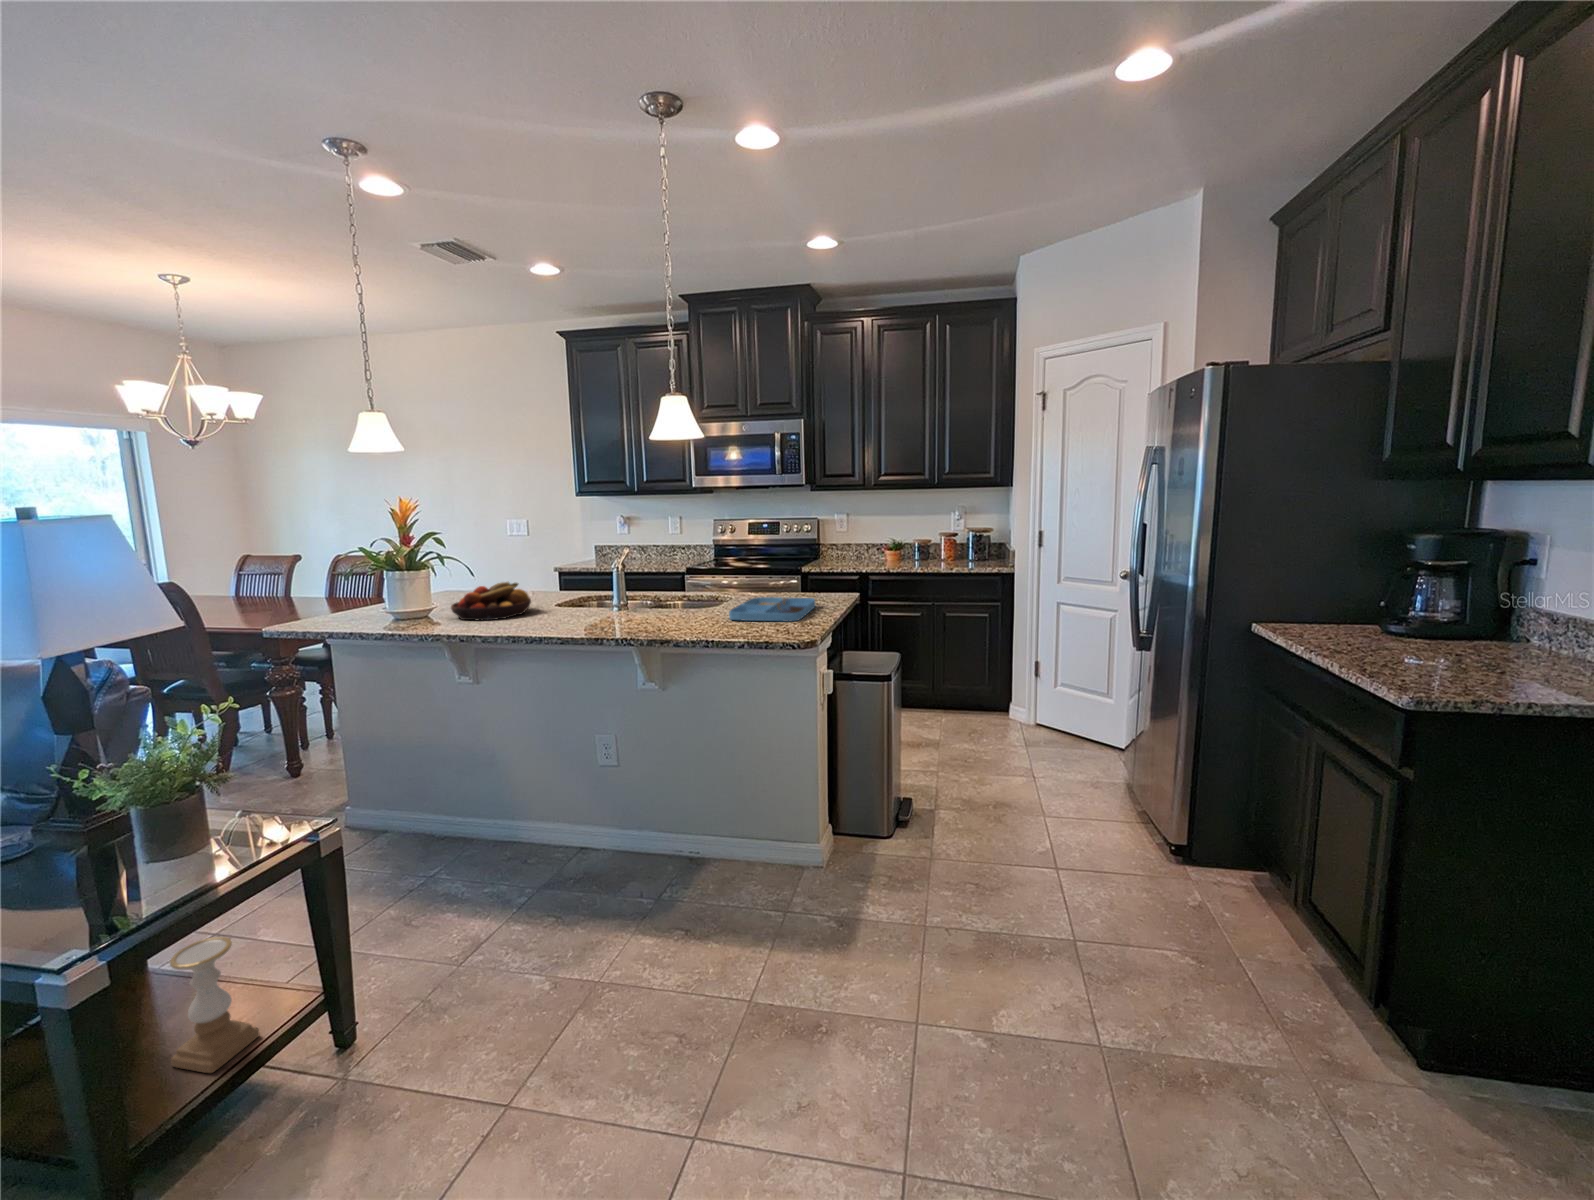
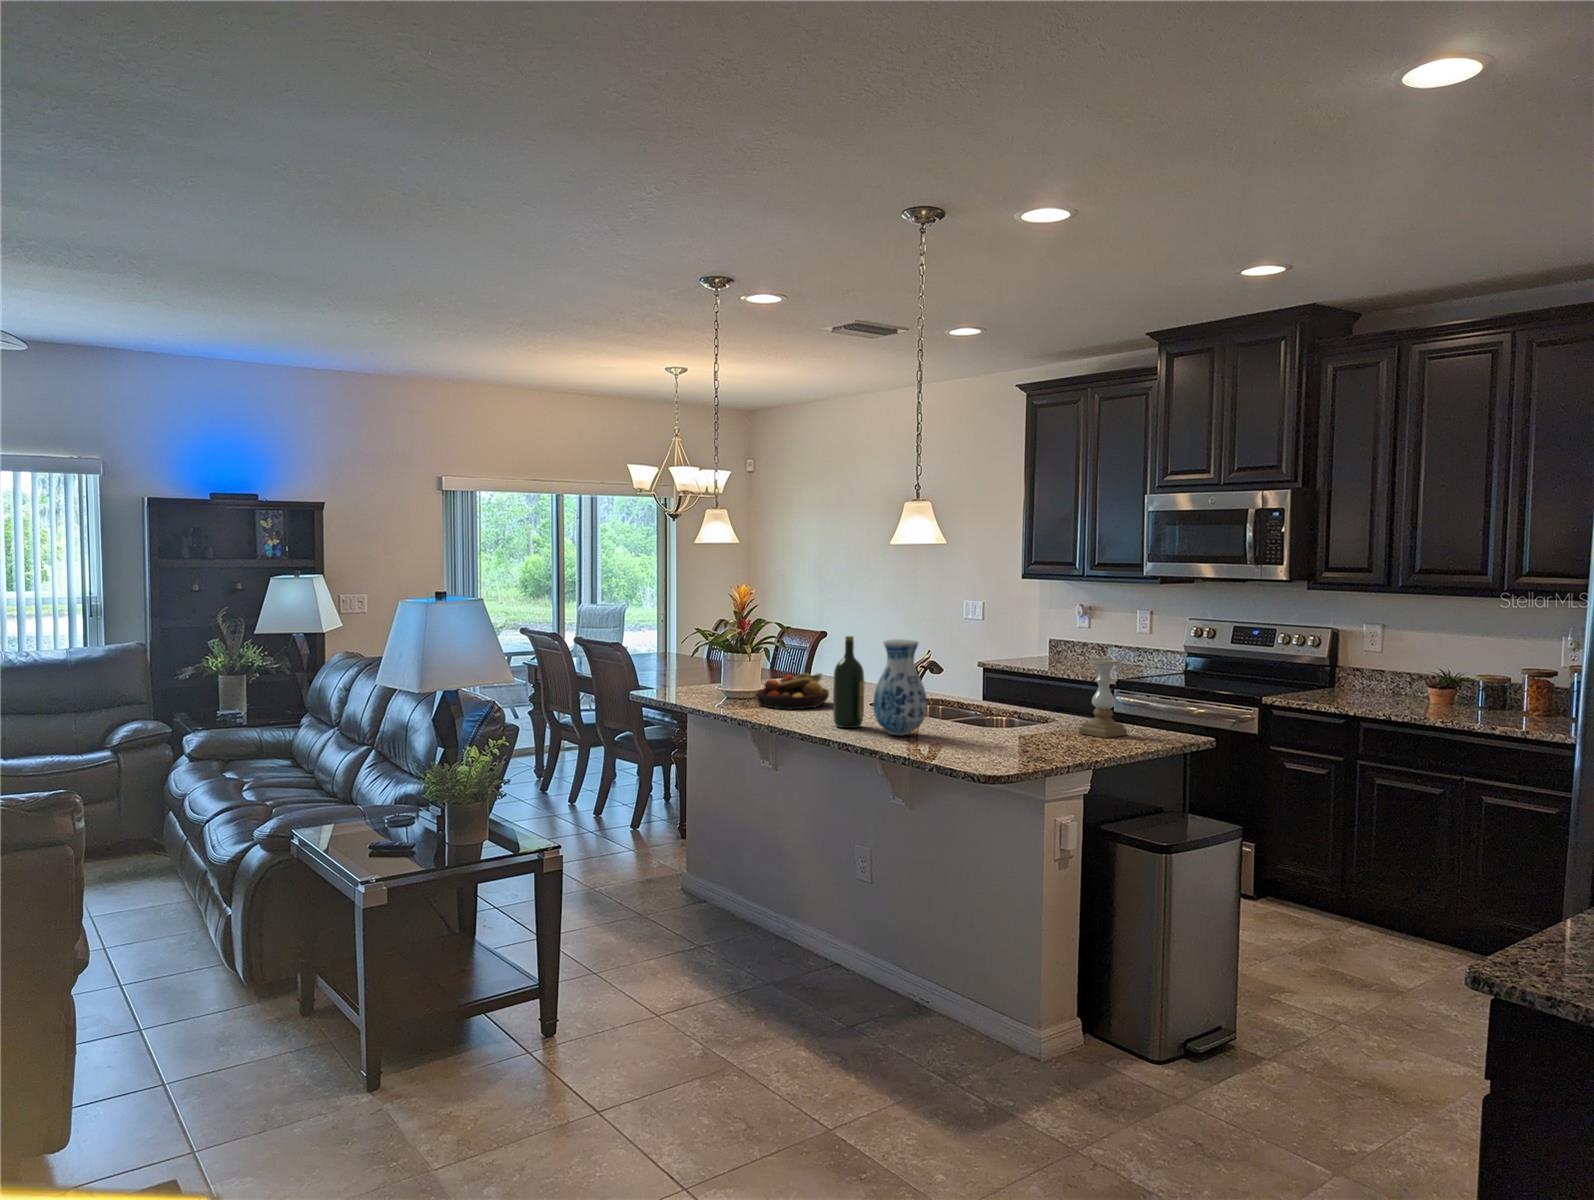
vase: none [642,534,692,623] -> present [873,639,927,736]
wine bottle: none [586,536,619,625] -> present [833,636,864,728]
tray: present [729,597,815,621] -> none [955,724,1089,755]
candle holder: present [170,936,259,1073] -> present [1079,659,1127,738]

